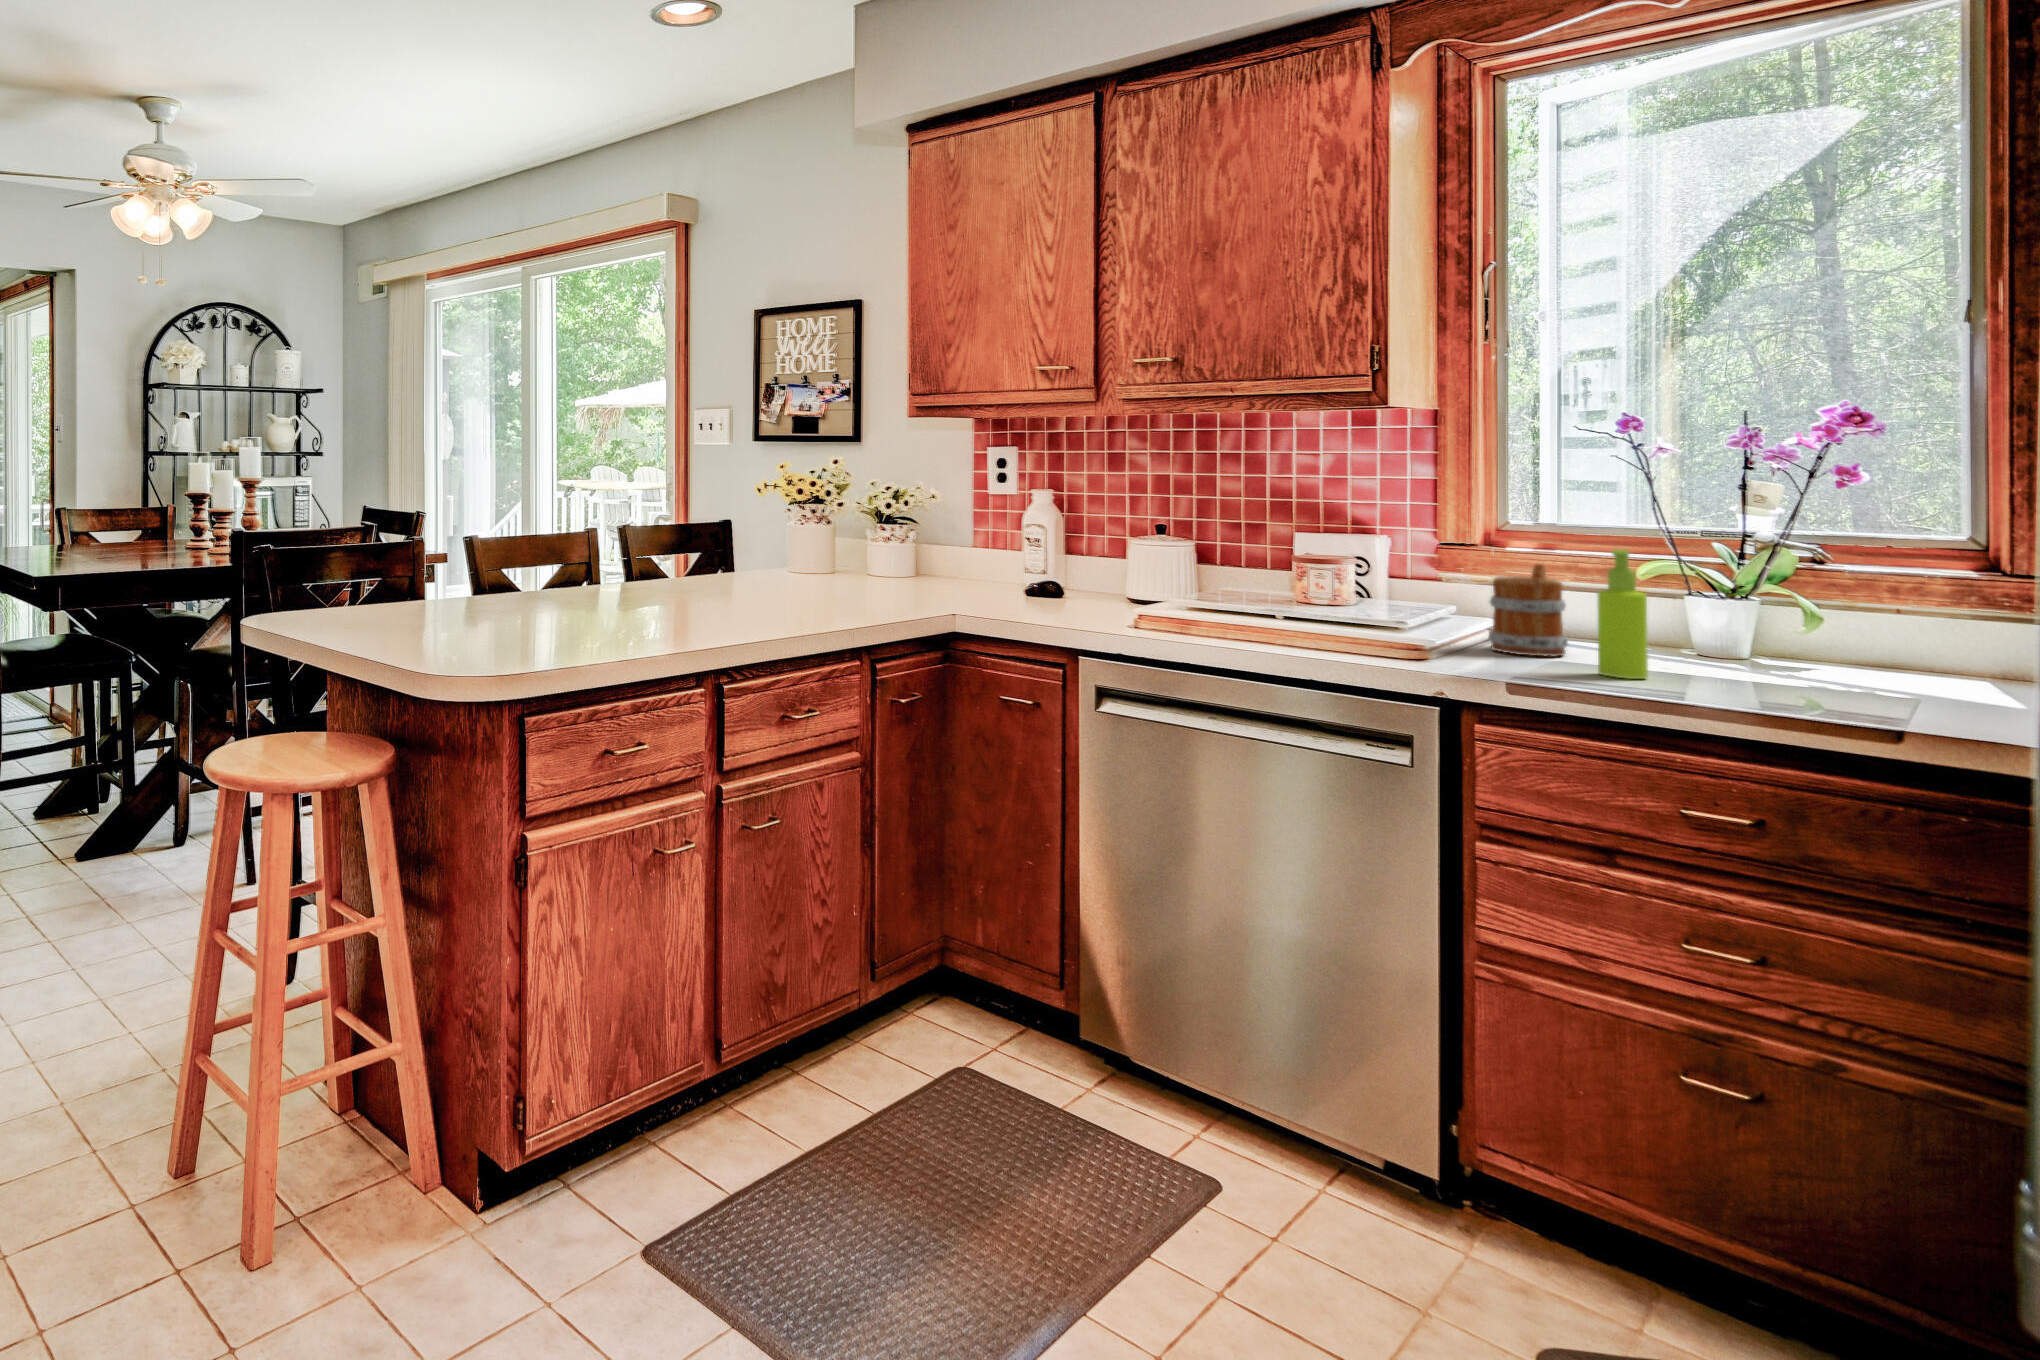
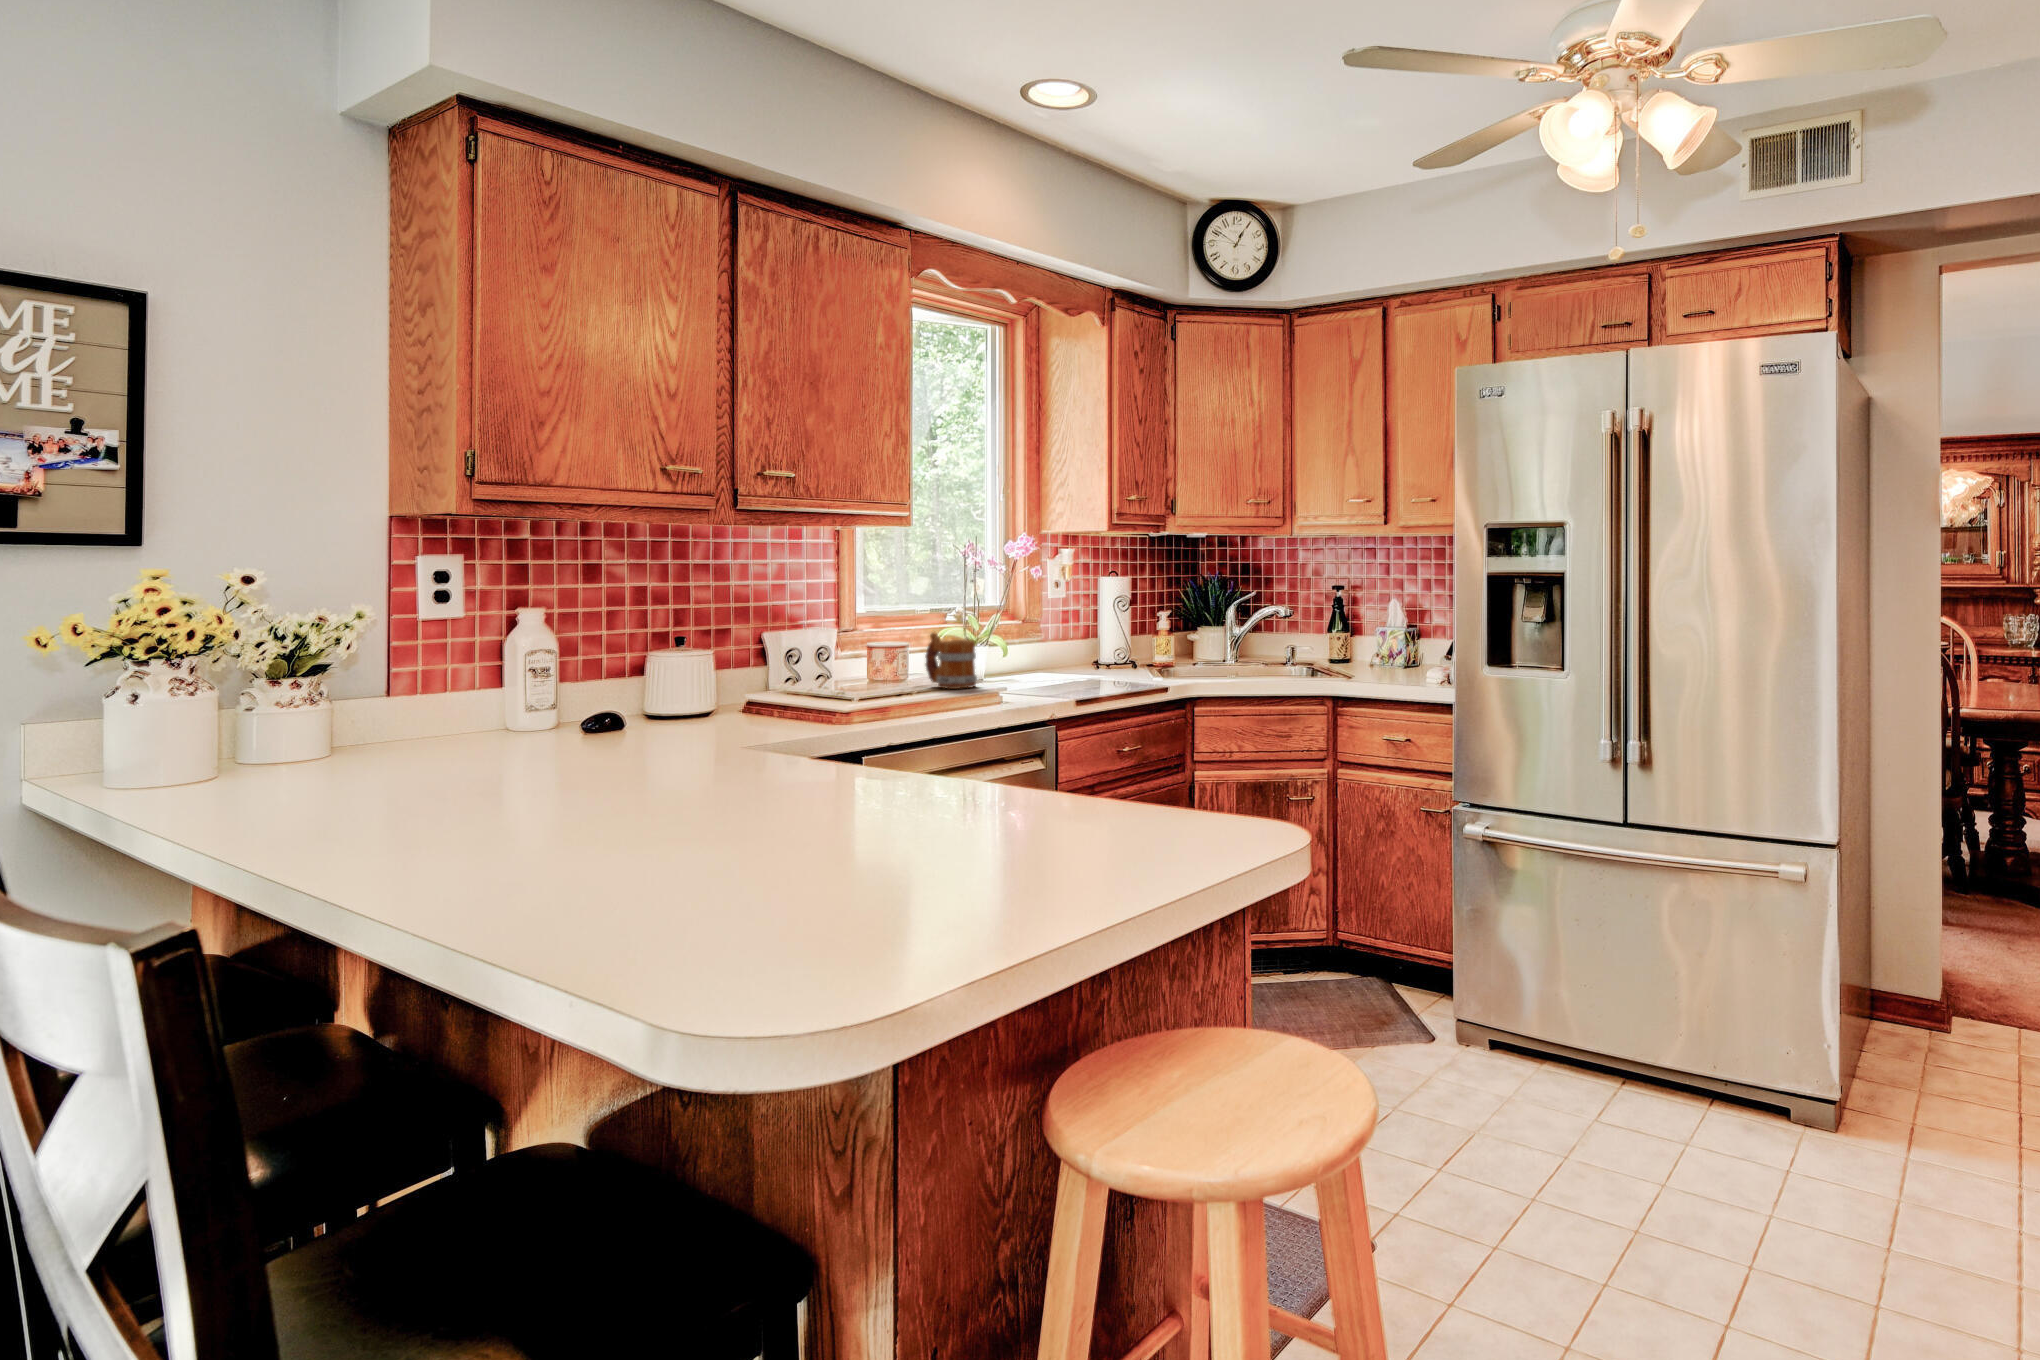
soap dispenser: present [1597,549,1648,679] -> none [1028,613,1052,685]

